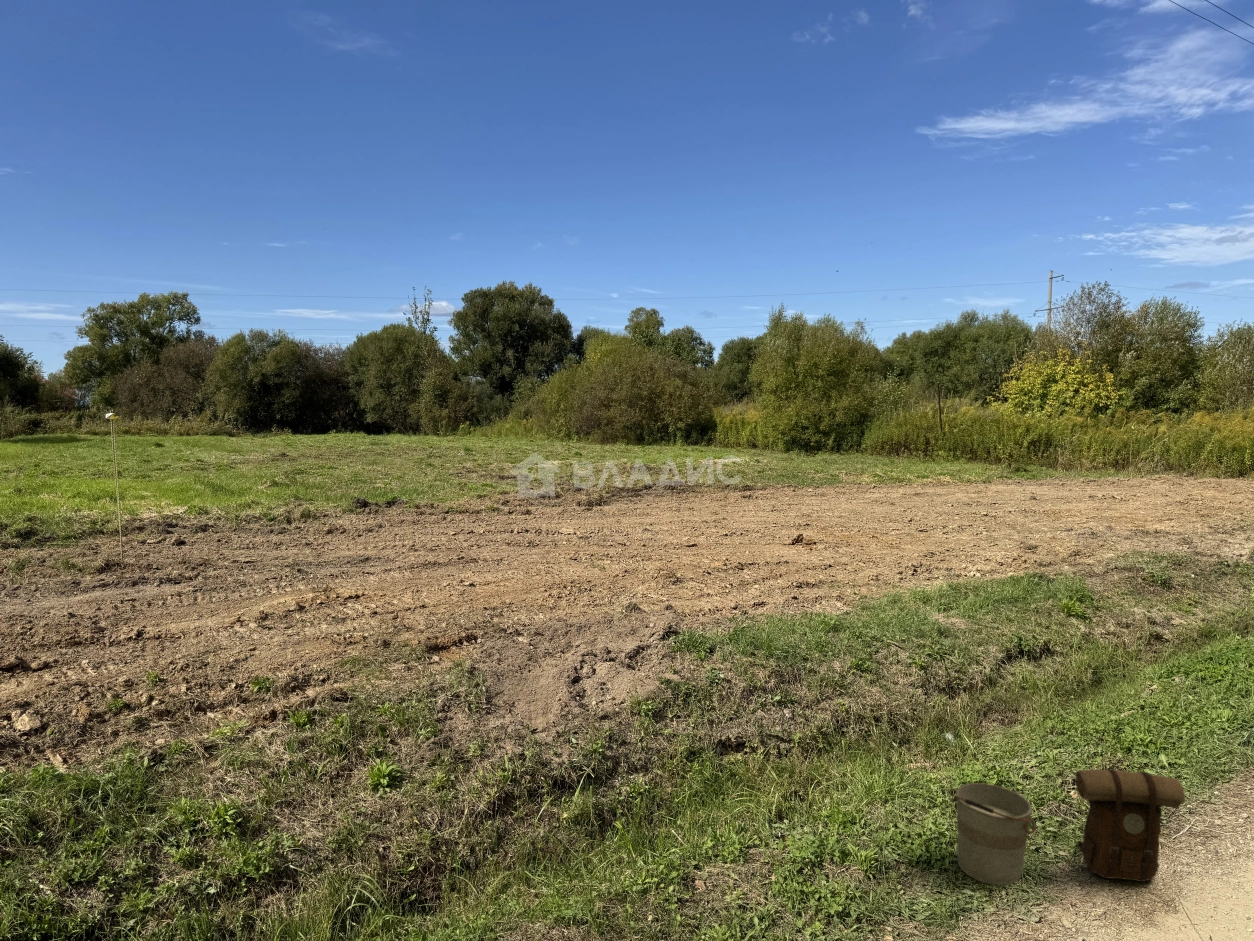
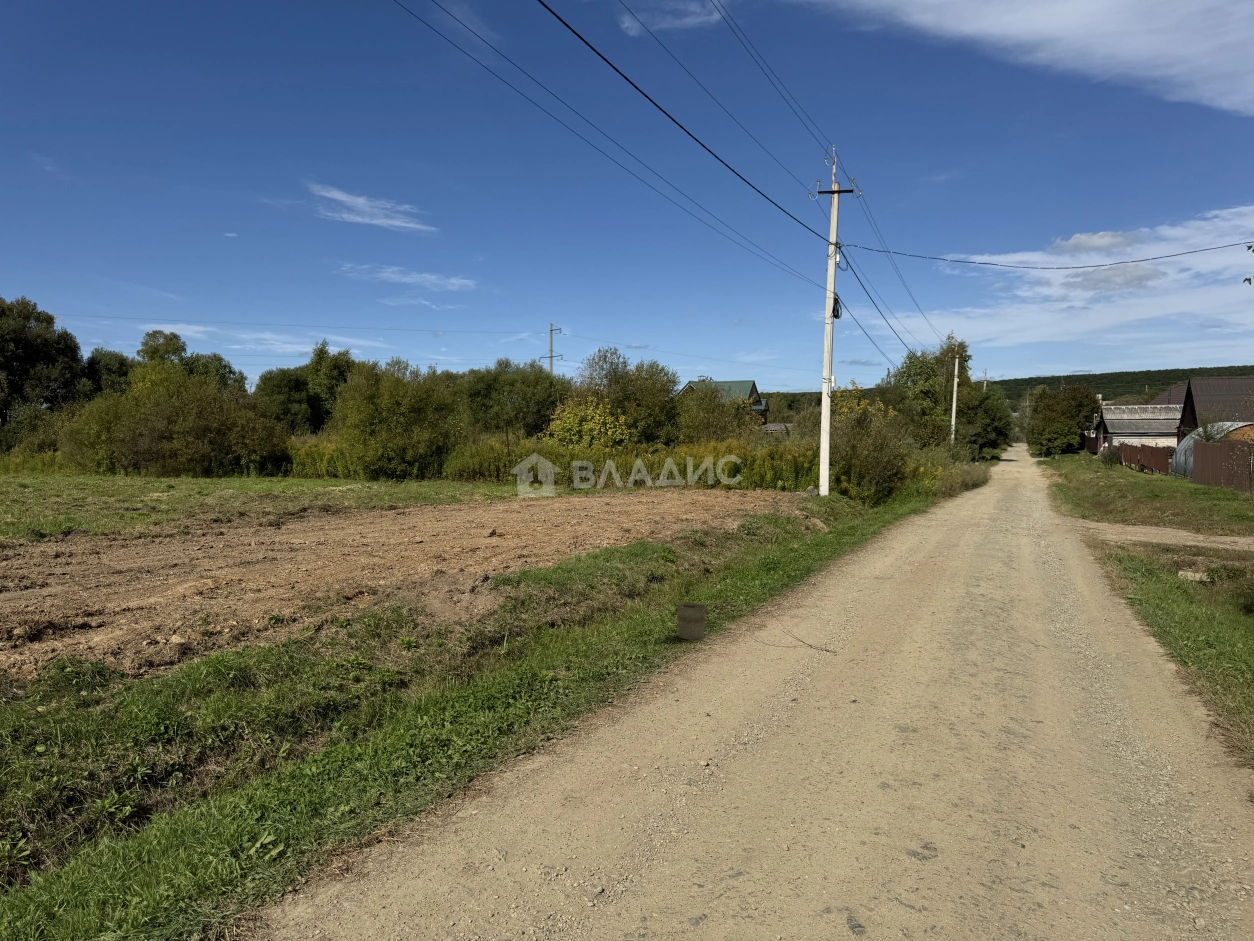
backpack: present [1076,769,1185,882] -> none [718,585,756,631]

